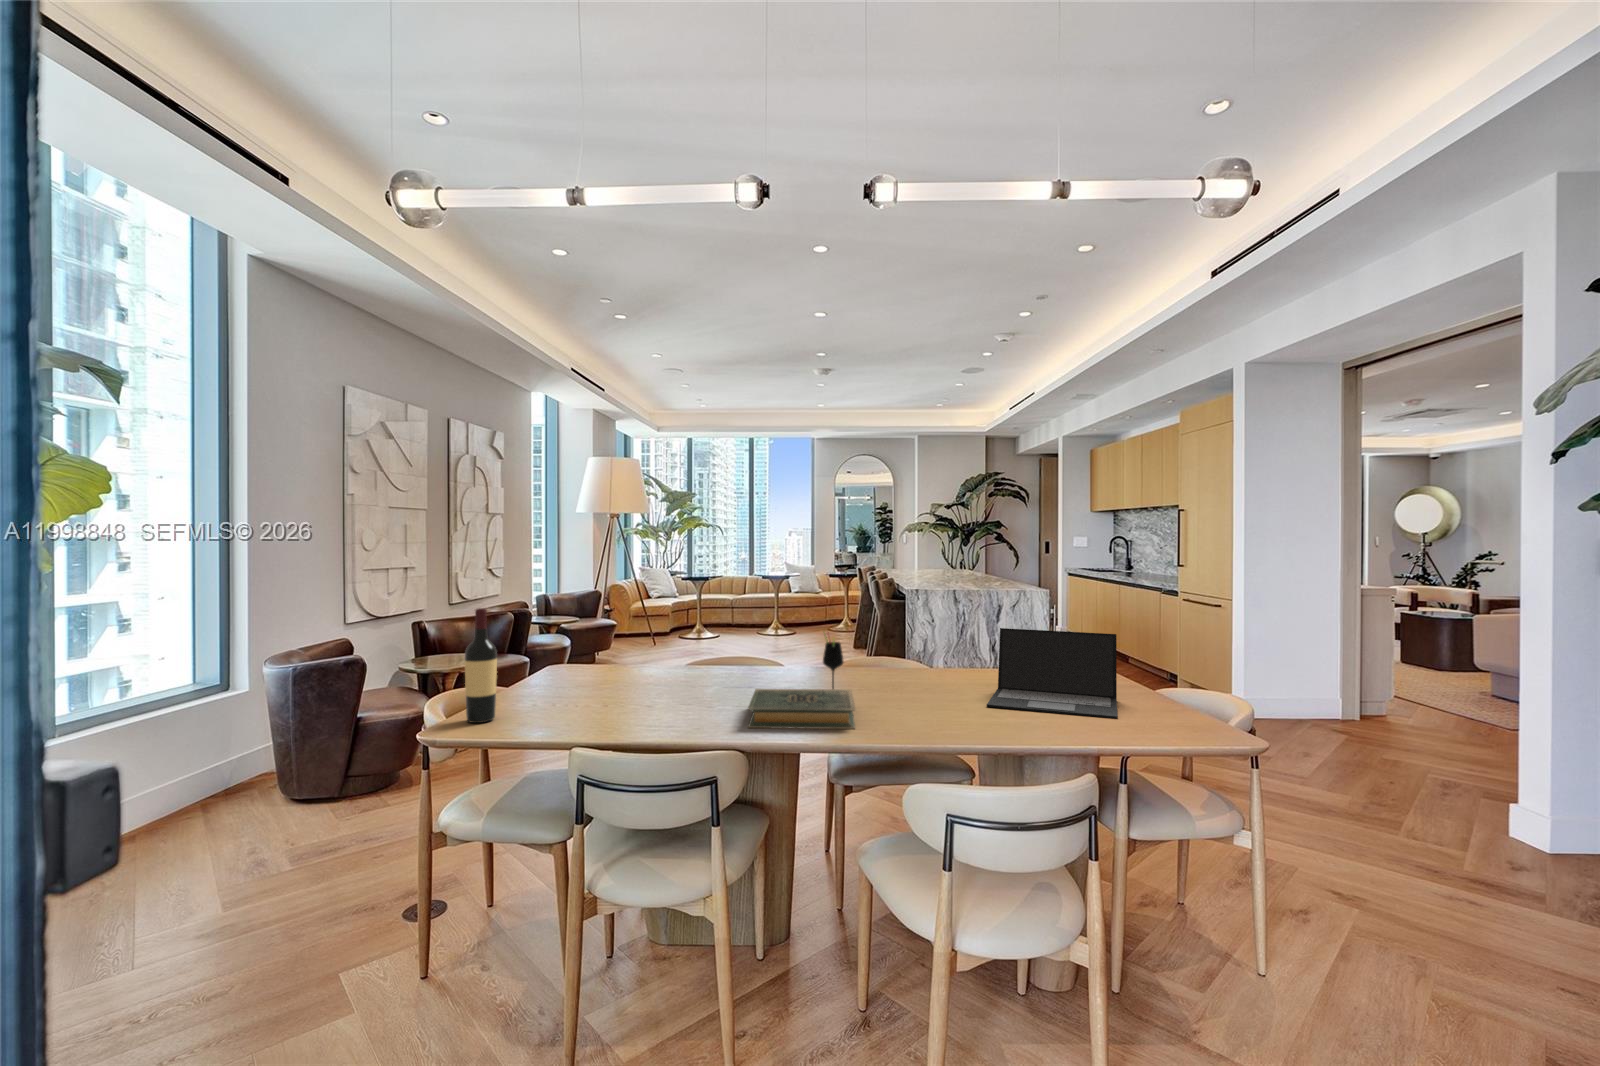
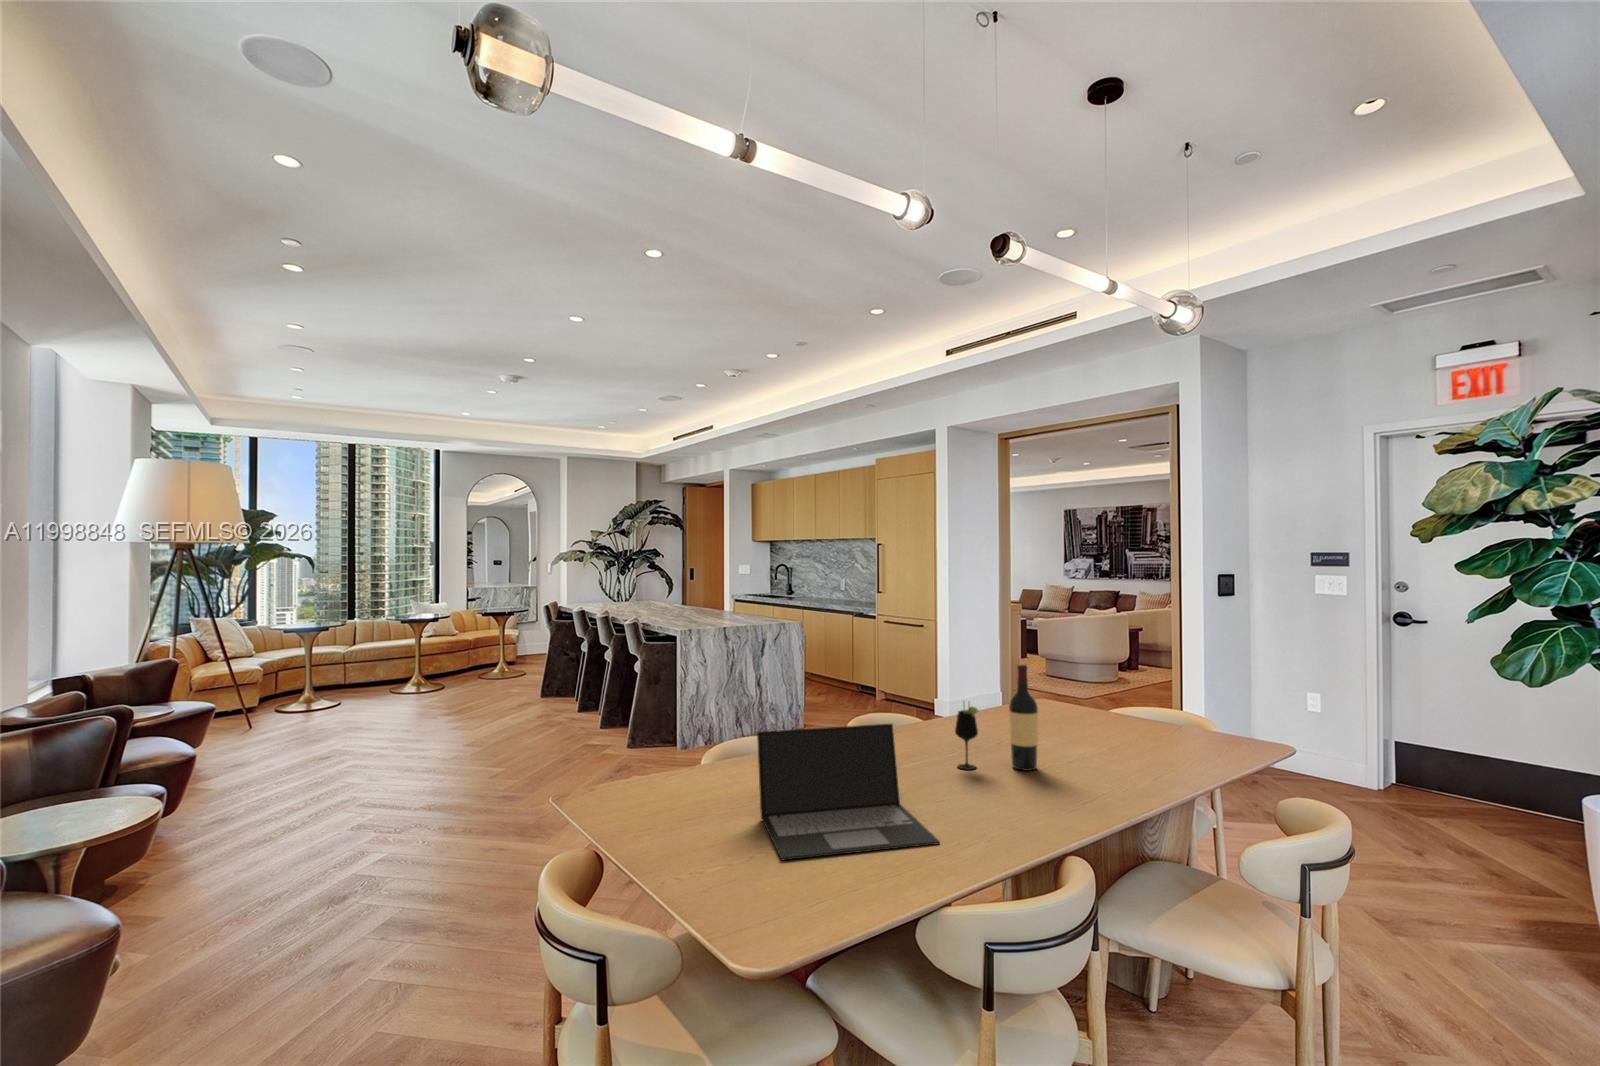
wine bottle: present [465,608,497,723] -> present [1009,664,1038,771]
laptop: present [987,628,1118,719] -> present [757,724,940,860]
hardback book: present [748,689,855,729] -> none [957,760,1109,828]

